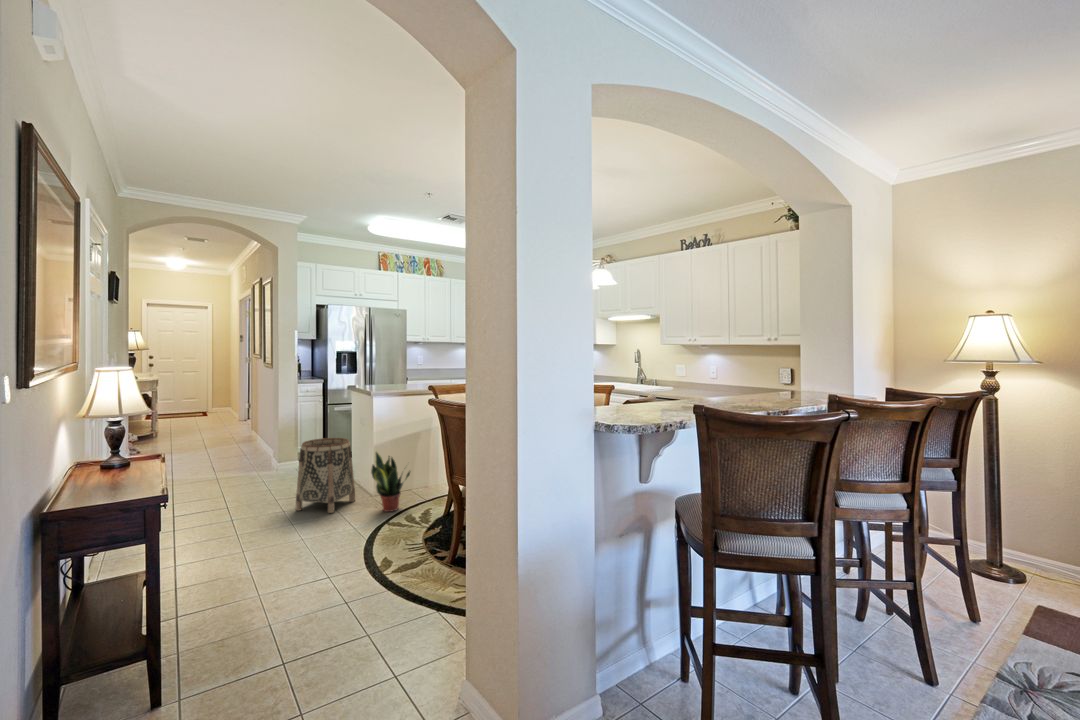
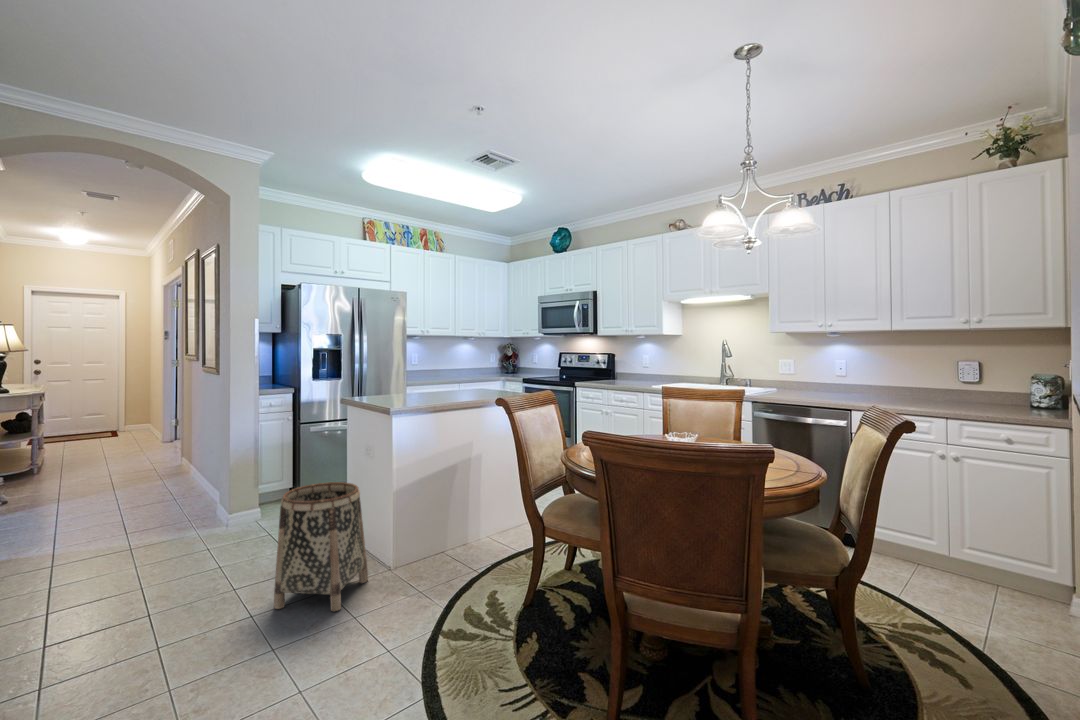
potted plant: present [371,452,411,512] -> none [399,505,463,602]

